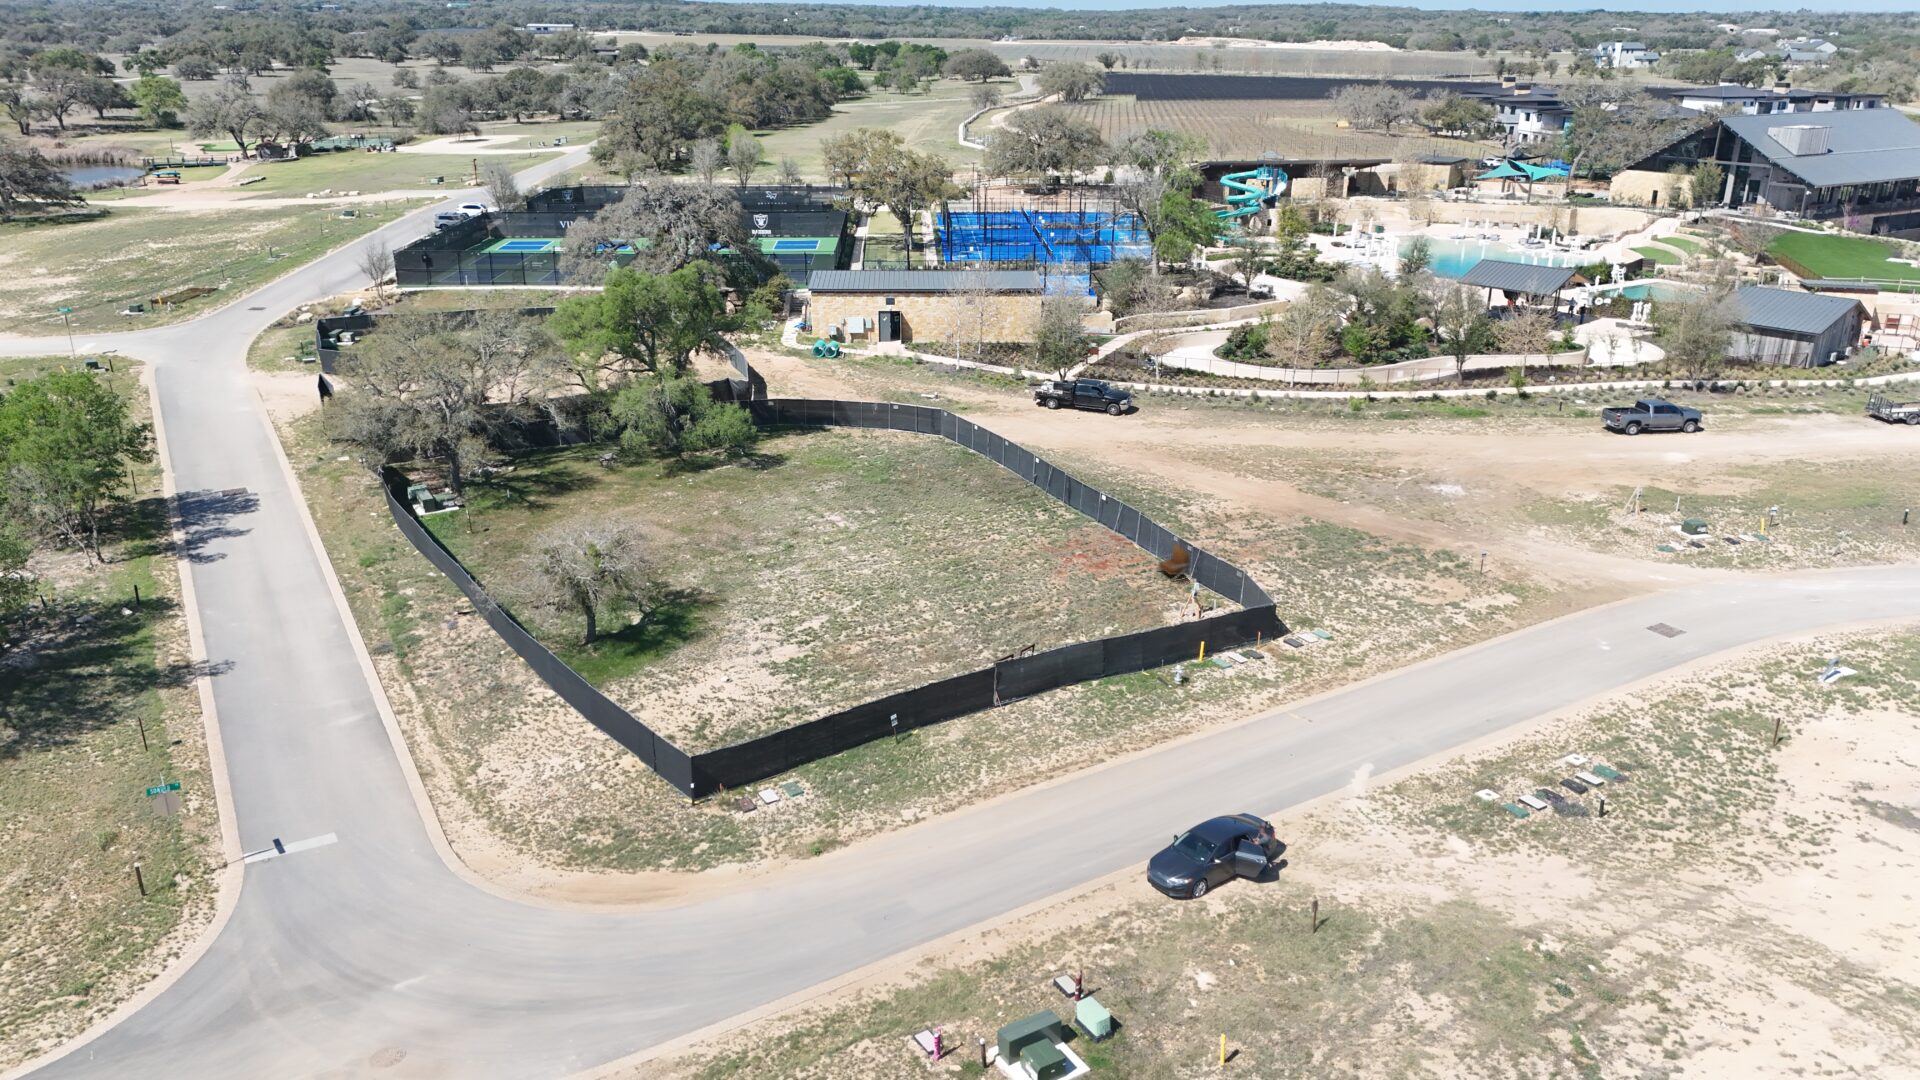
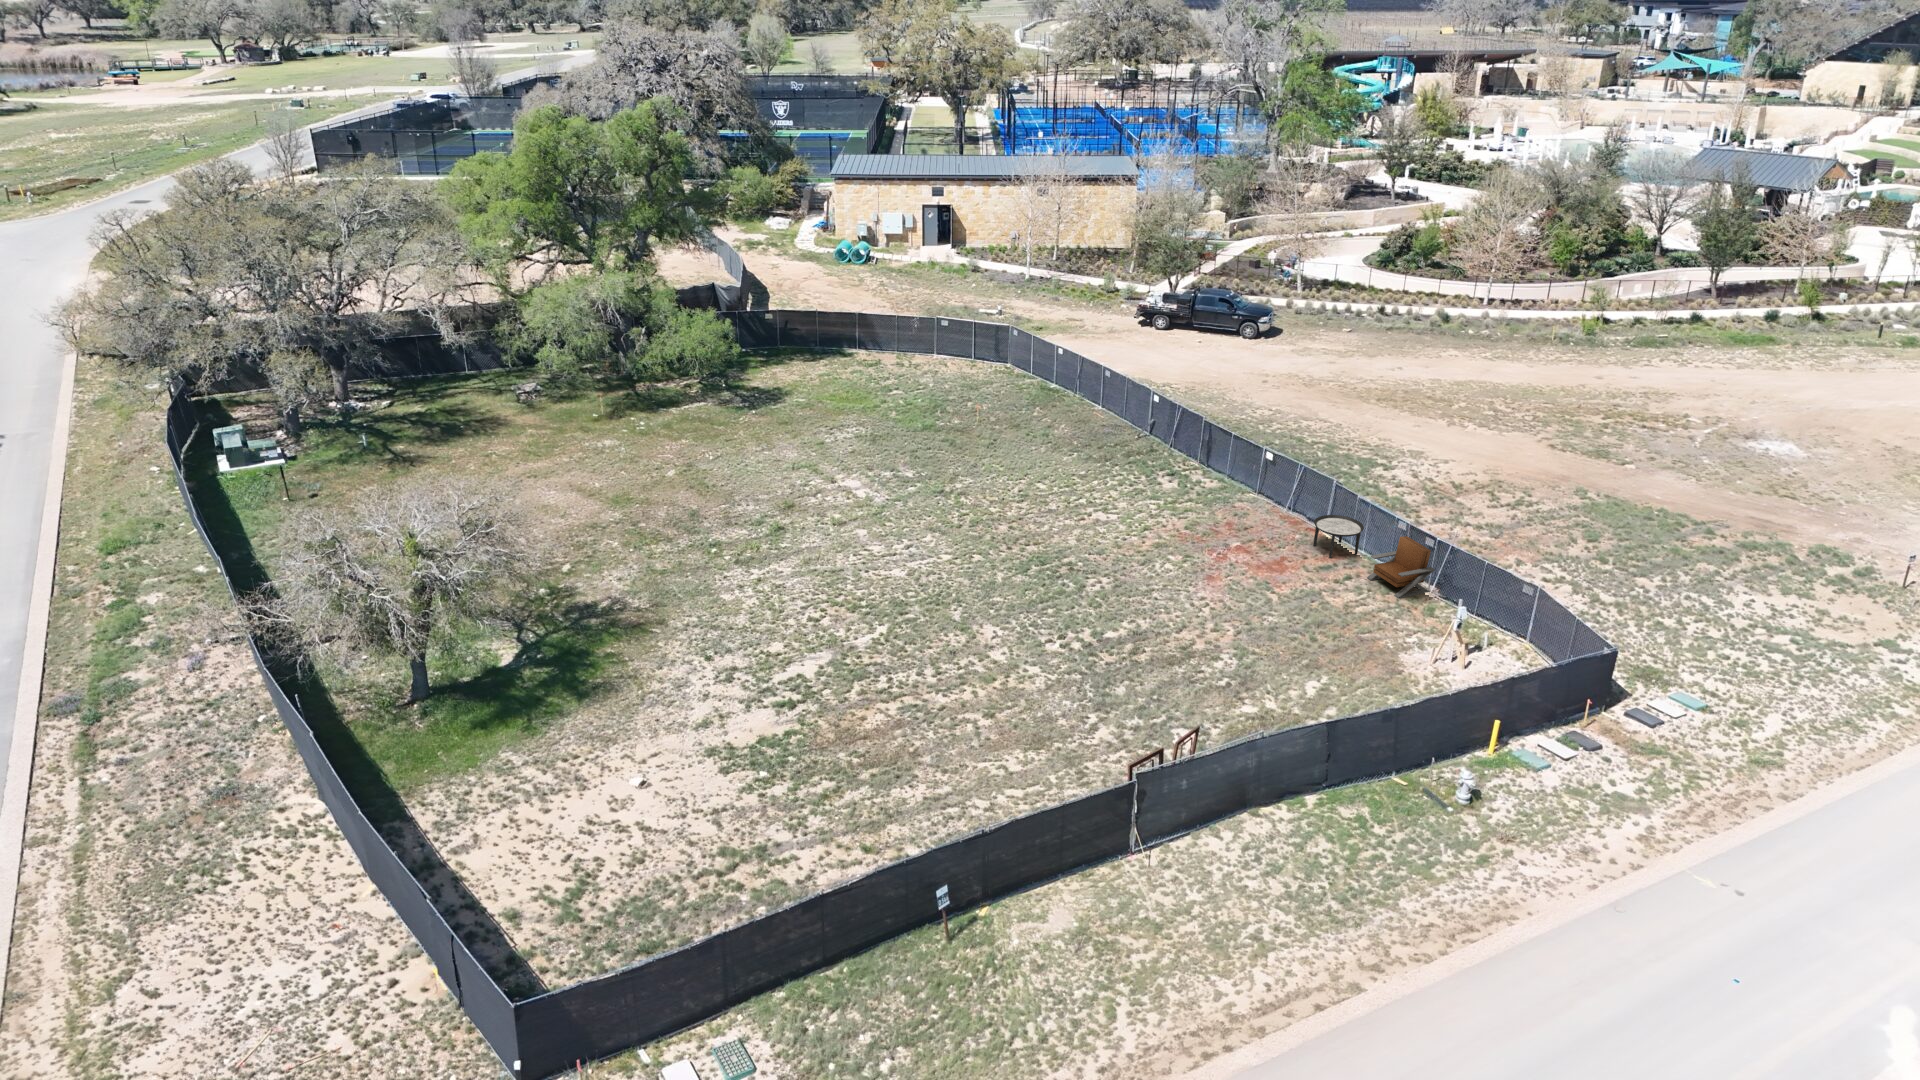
round table: none [1126,533,1157,560] -> present [1313,515,1364,558]

